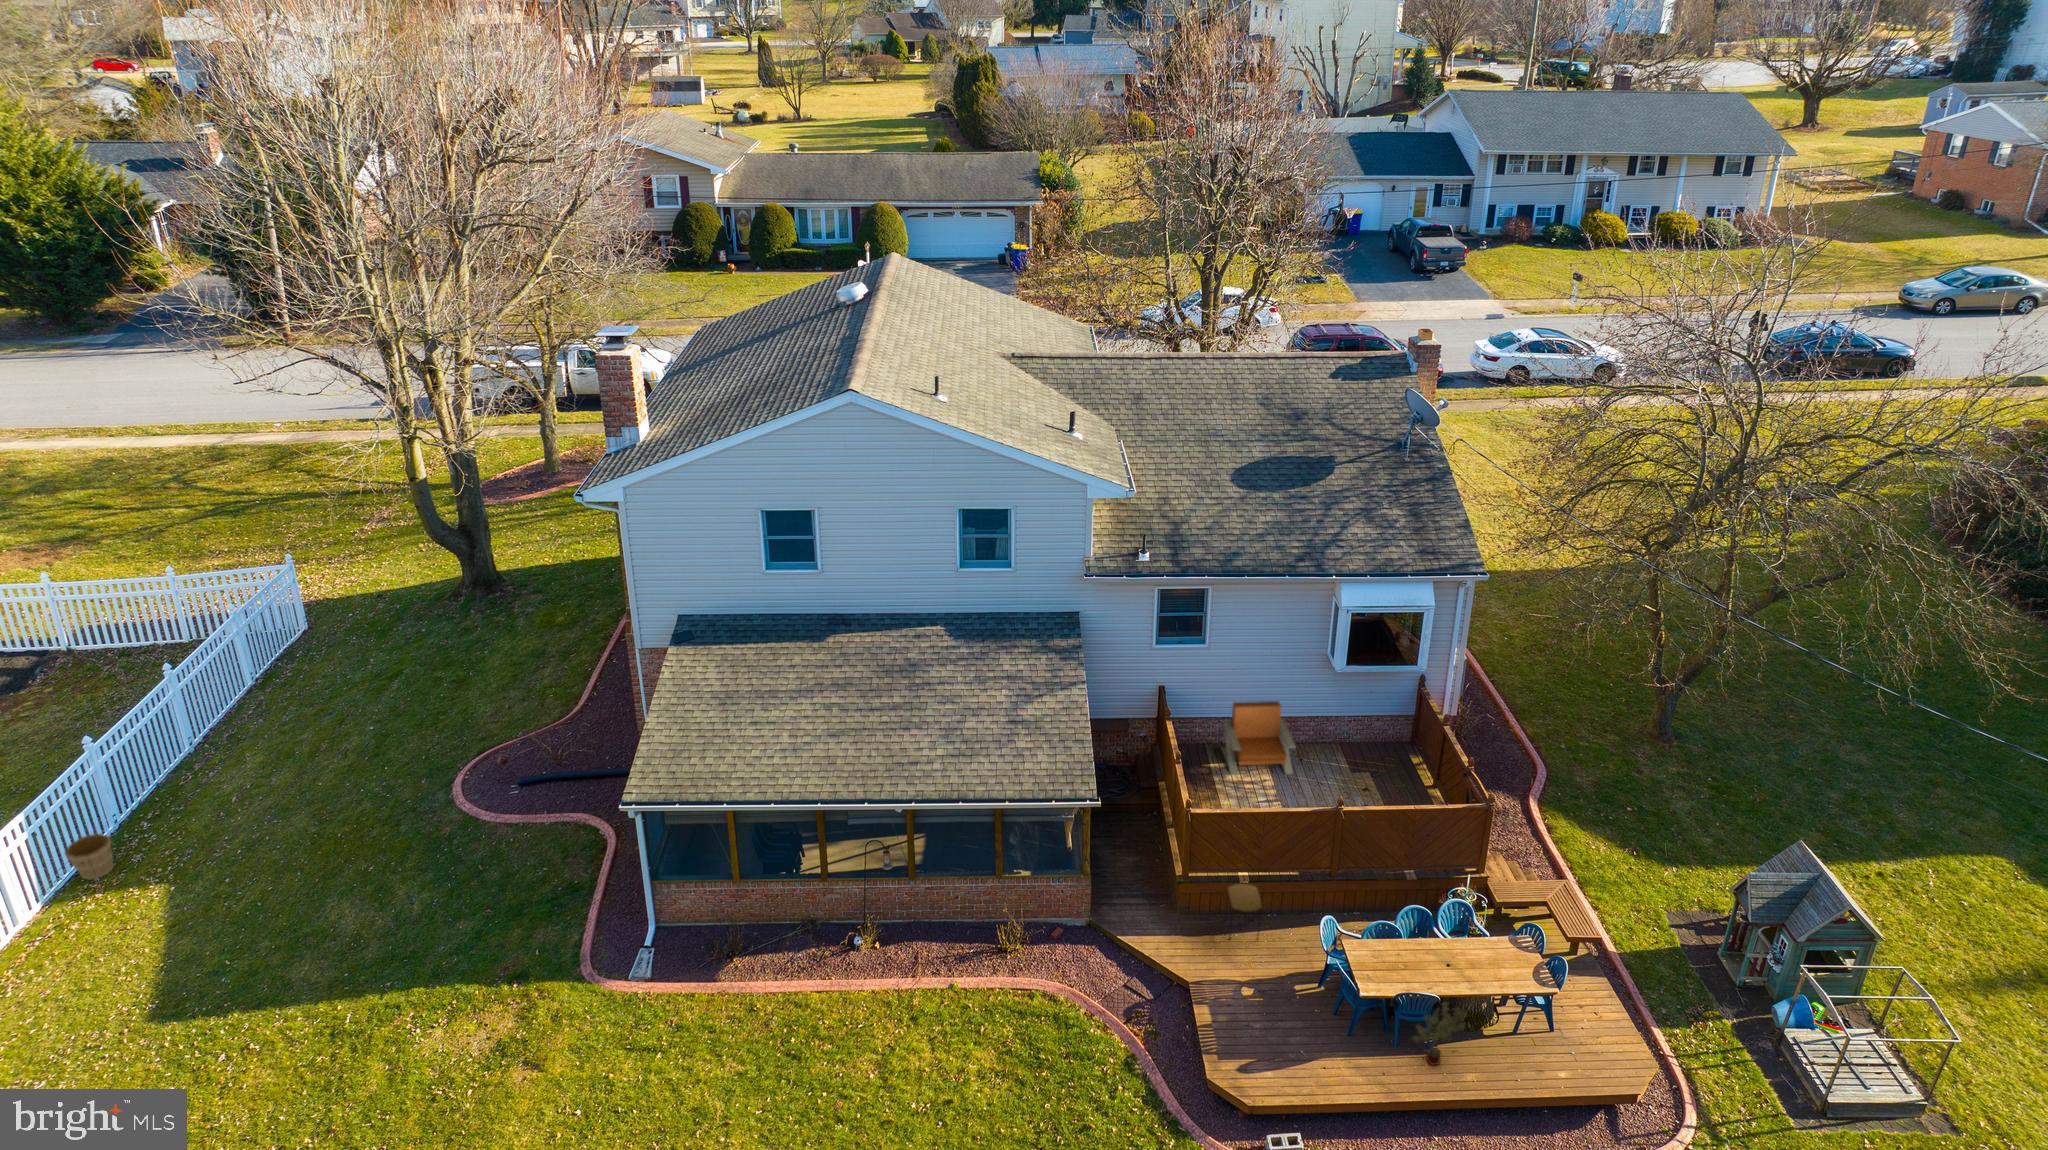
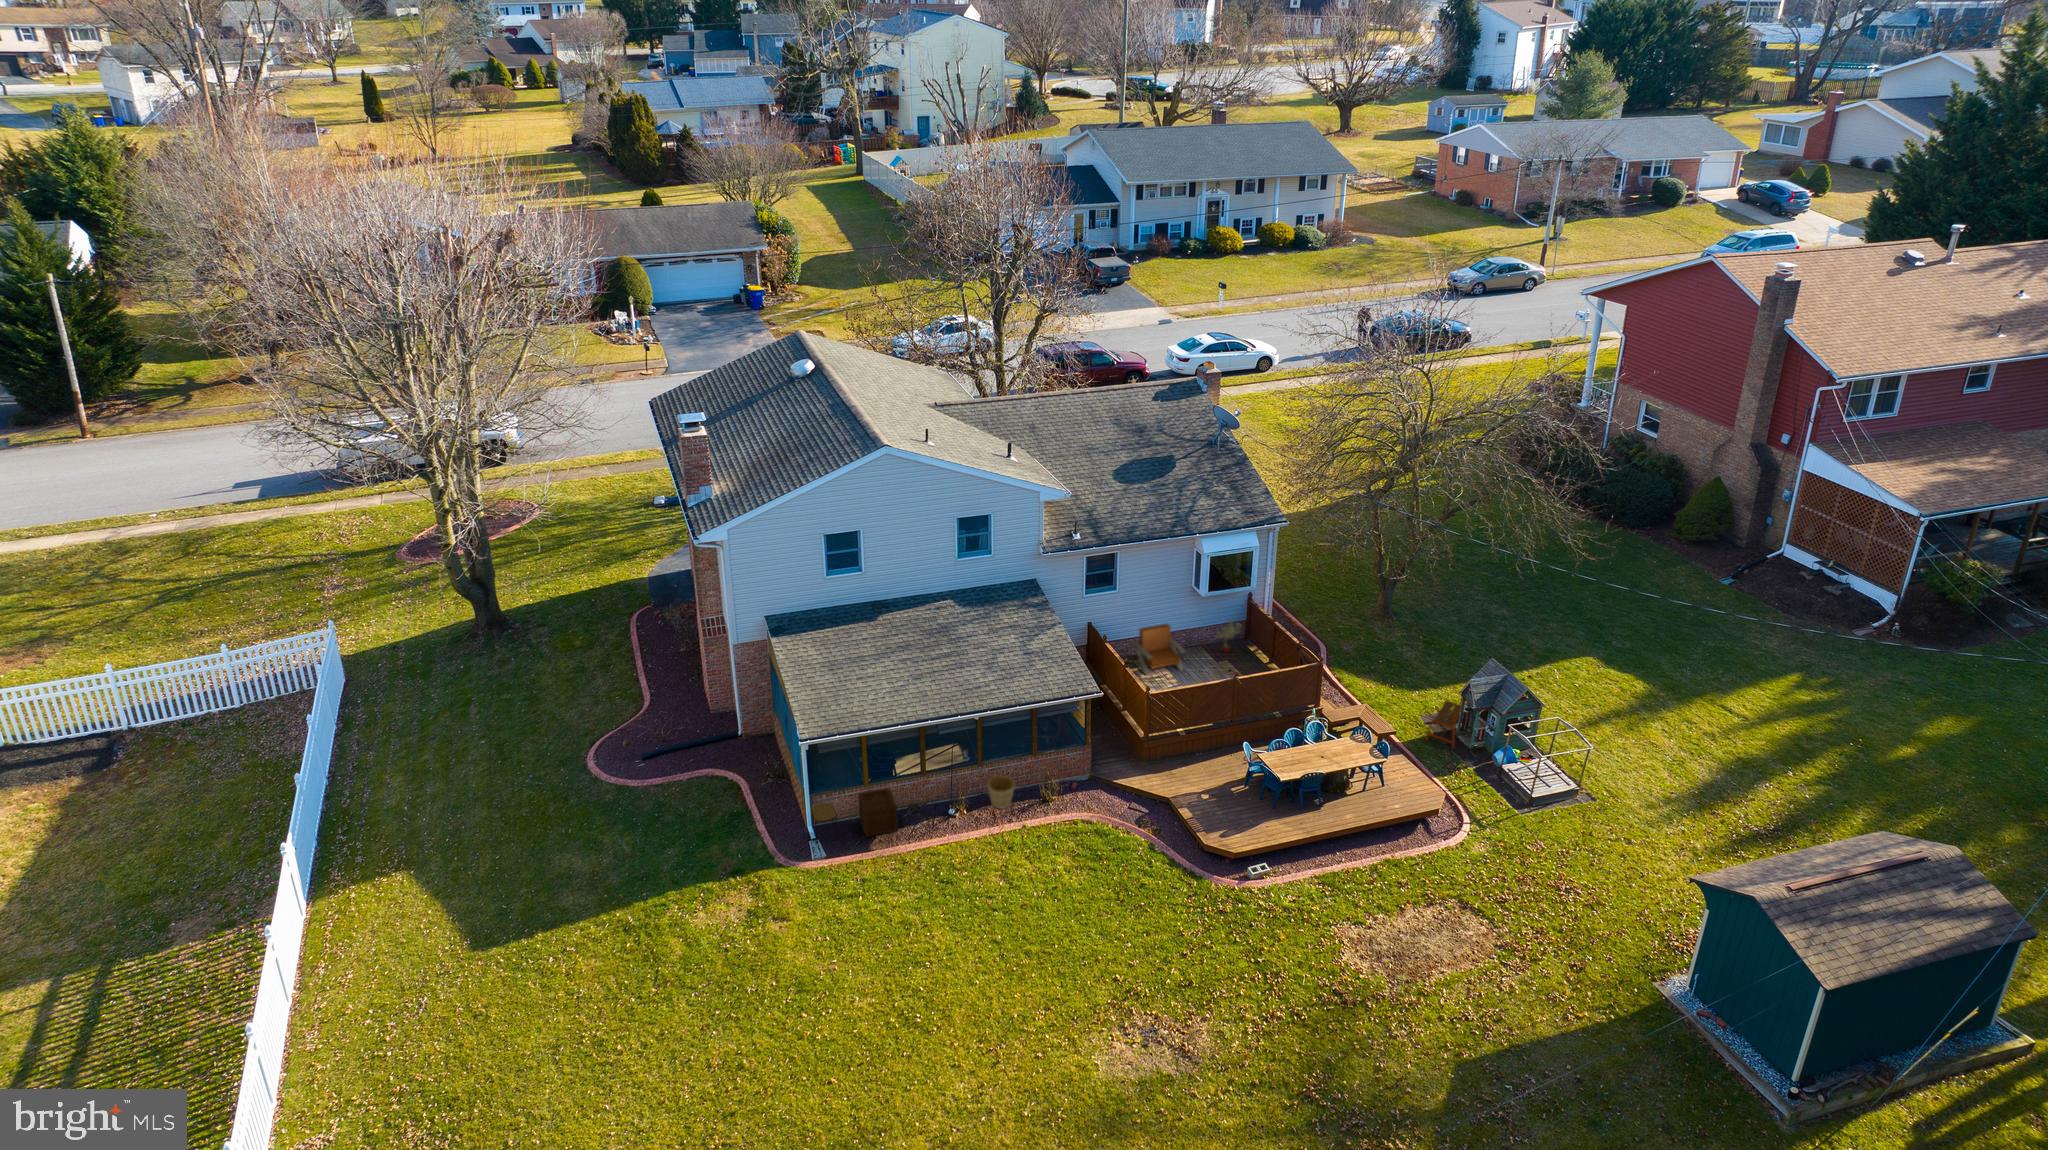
wooden bucket: present [65,834,114,880] -> present [988,776,1015,809]
side table: present [1226,884,1262,935] -> present [811,803,837,844]
wooden crate: none [721,887,779,954] -> present [858,788,898,837]
bench: none [1658,893,1755,984] -> present [1425,700,1465,748]
potted tree: present [1413,1003,1467,1065] -> present [1216,619,1241,652]

